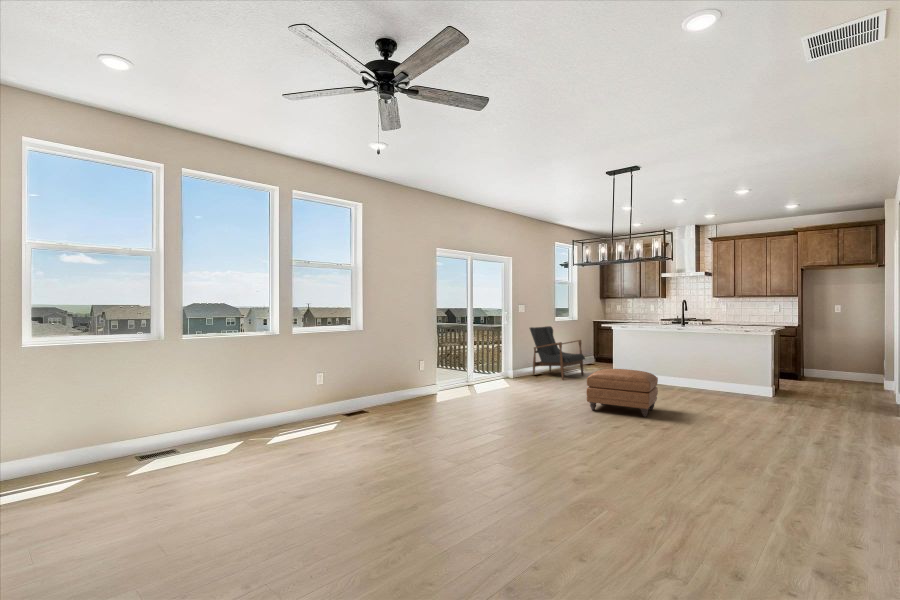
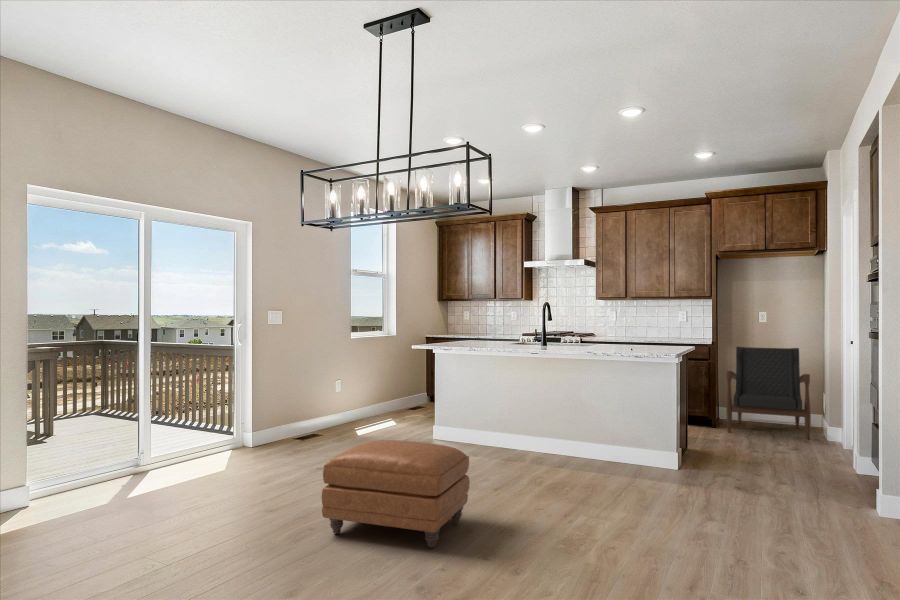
armchair: present [529,326,585,380] -> present [726,347,811,439]

